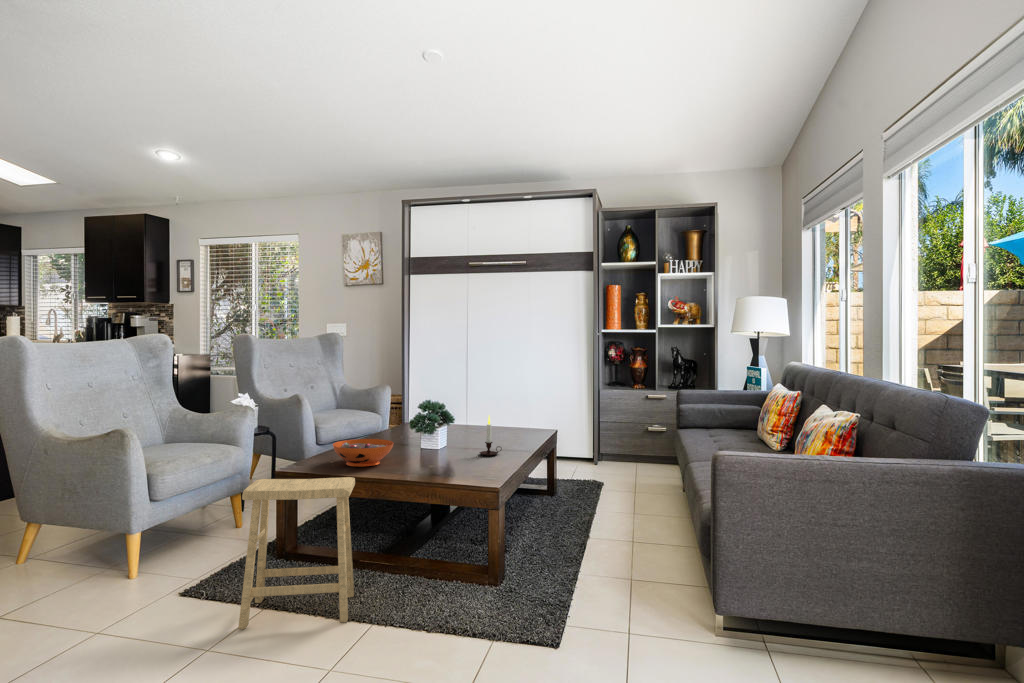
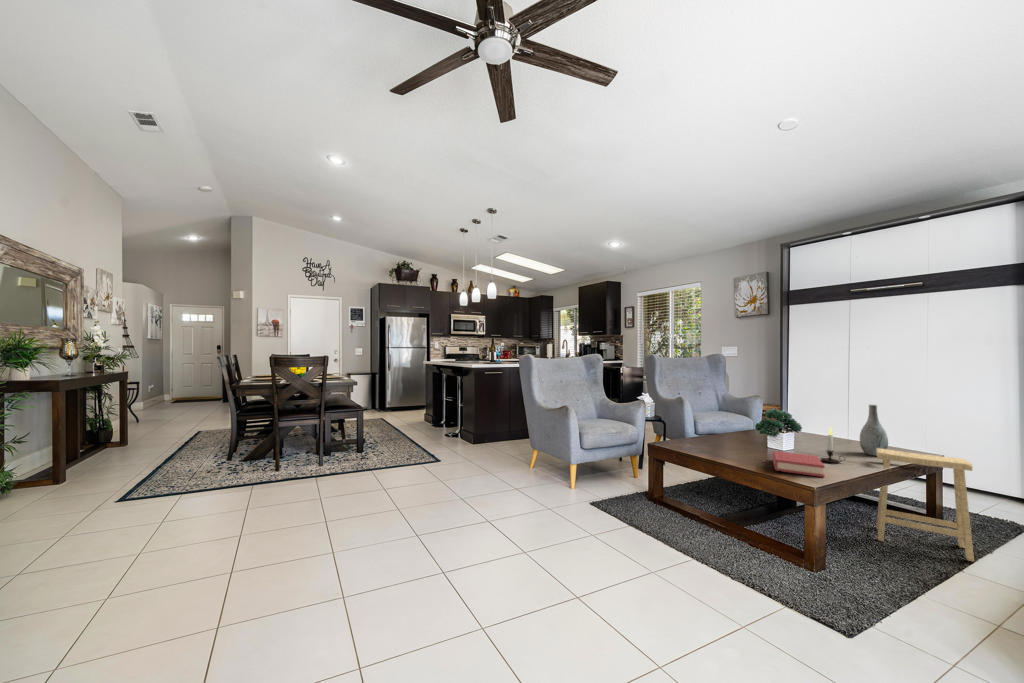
vase: none [503,387,526,440] -> present [860,405,888,455]
decorative bowl: present [333,439,394,466] -> none [688,431,736,452]
hardback book: none [438,451,499,477] -> present [773,451,824,477]
footstool: present [238,477,355,629] -> present [876,448,974,561]

